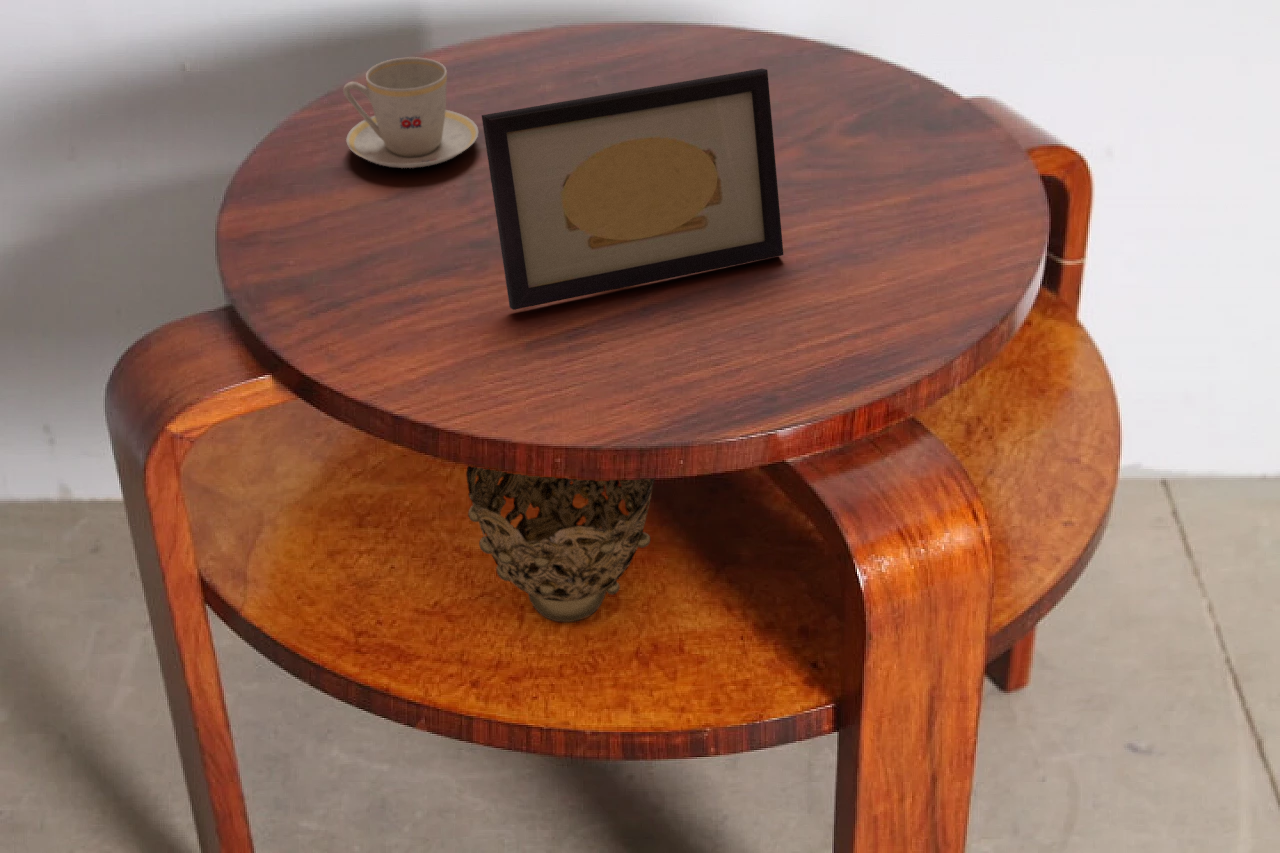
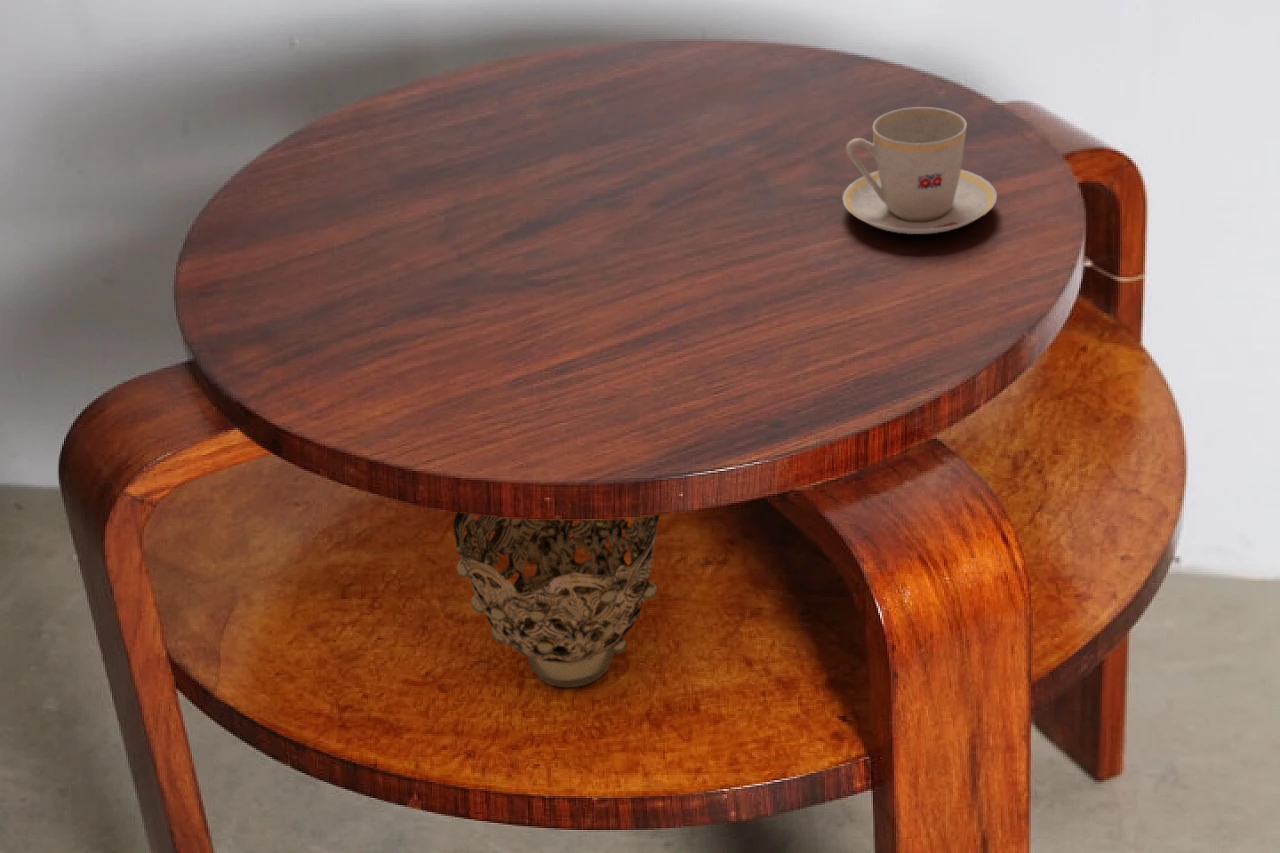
teacup: present [343,57,478,168] -> present [843,107,997,234]
picture frame: present [482,69,783,310] -> none [453,74,791,345]

